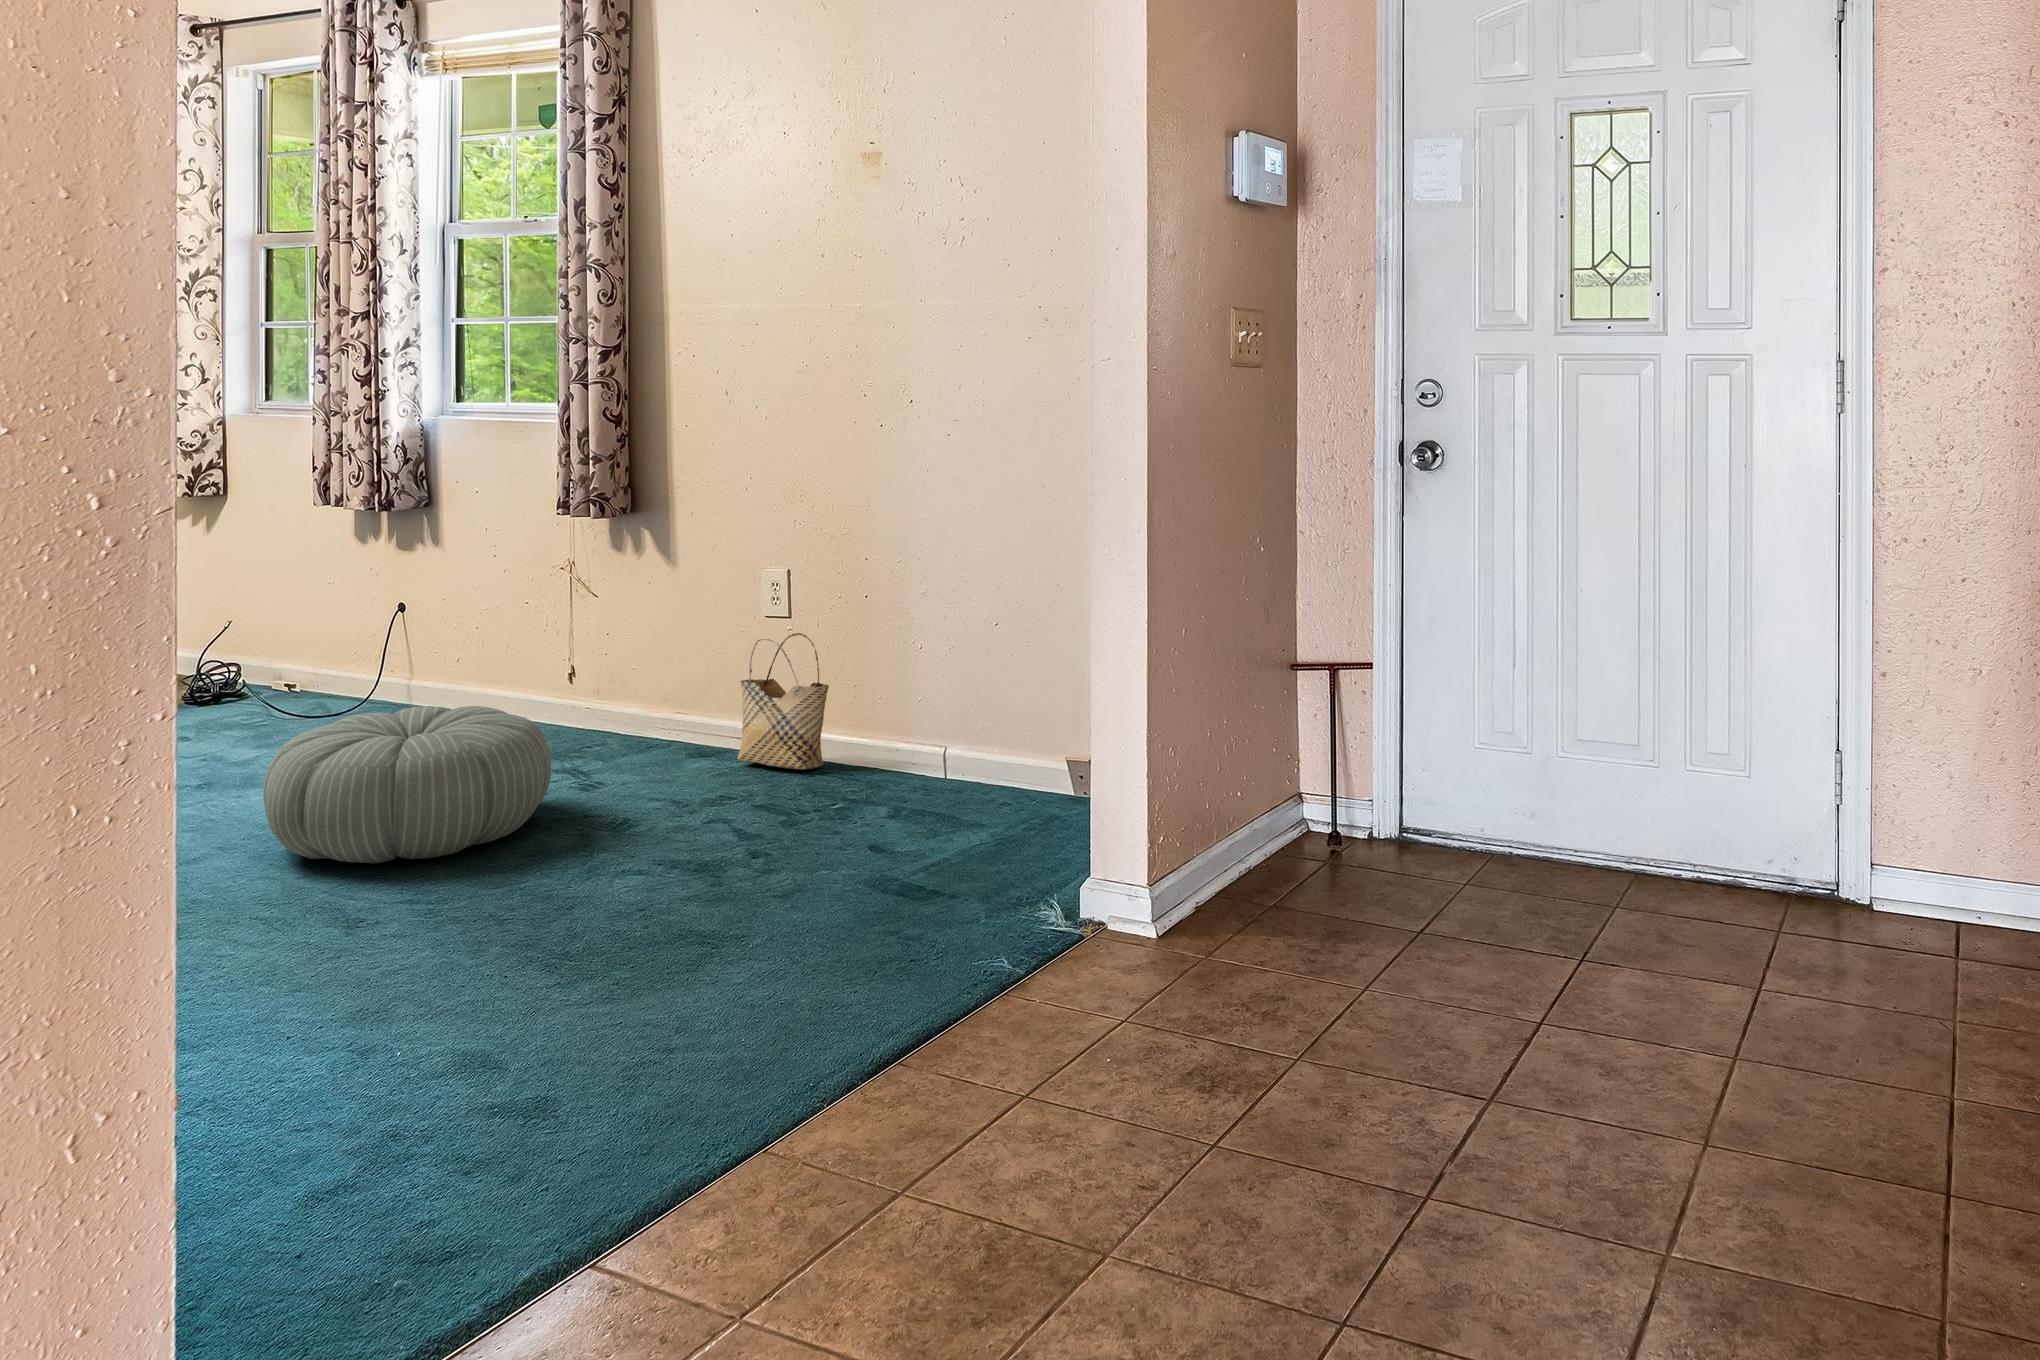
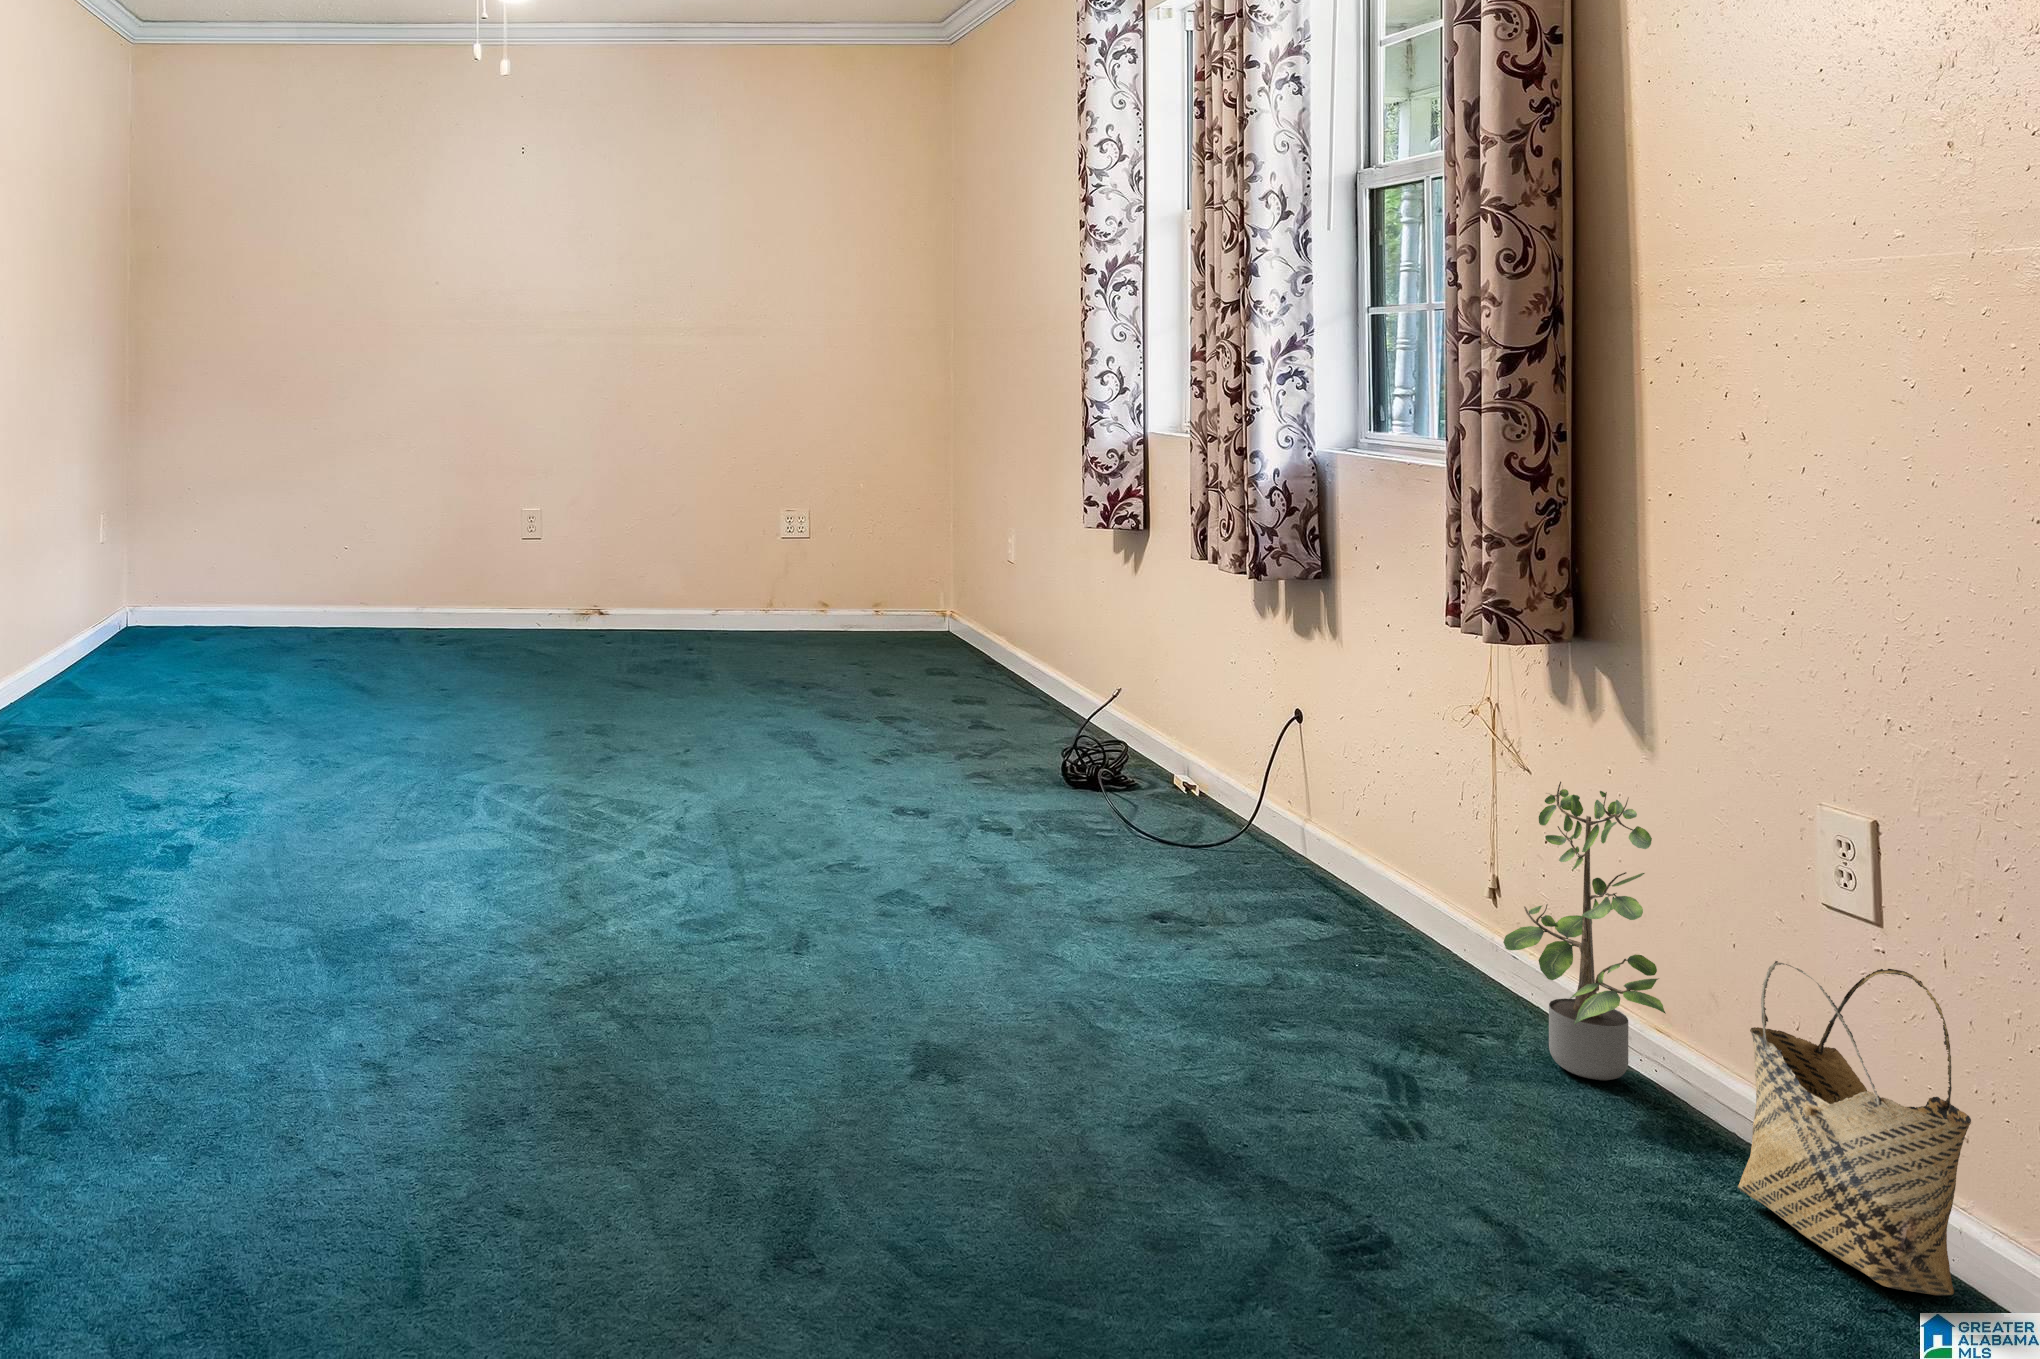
potted plant: none [603,588,693,749] -> present [1503,782,1666,1080]
pouf: present [263,706,551,864] -> none [857,880,1287,1168]

